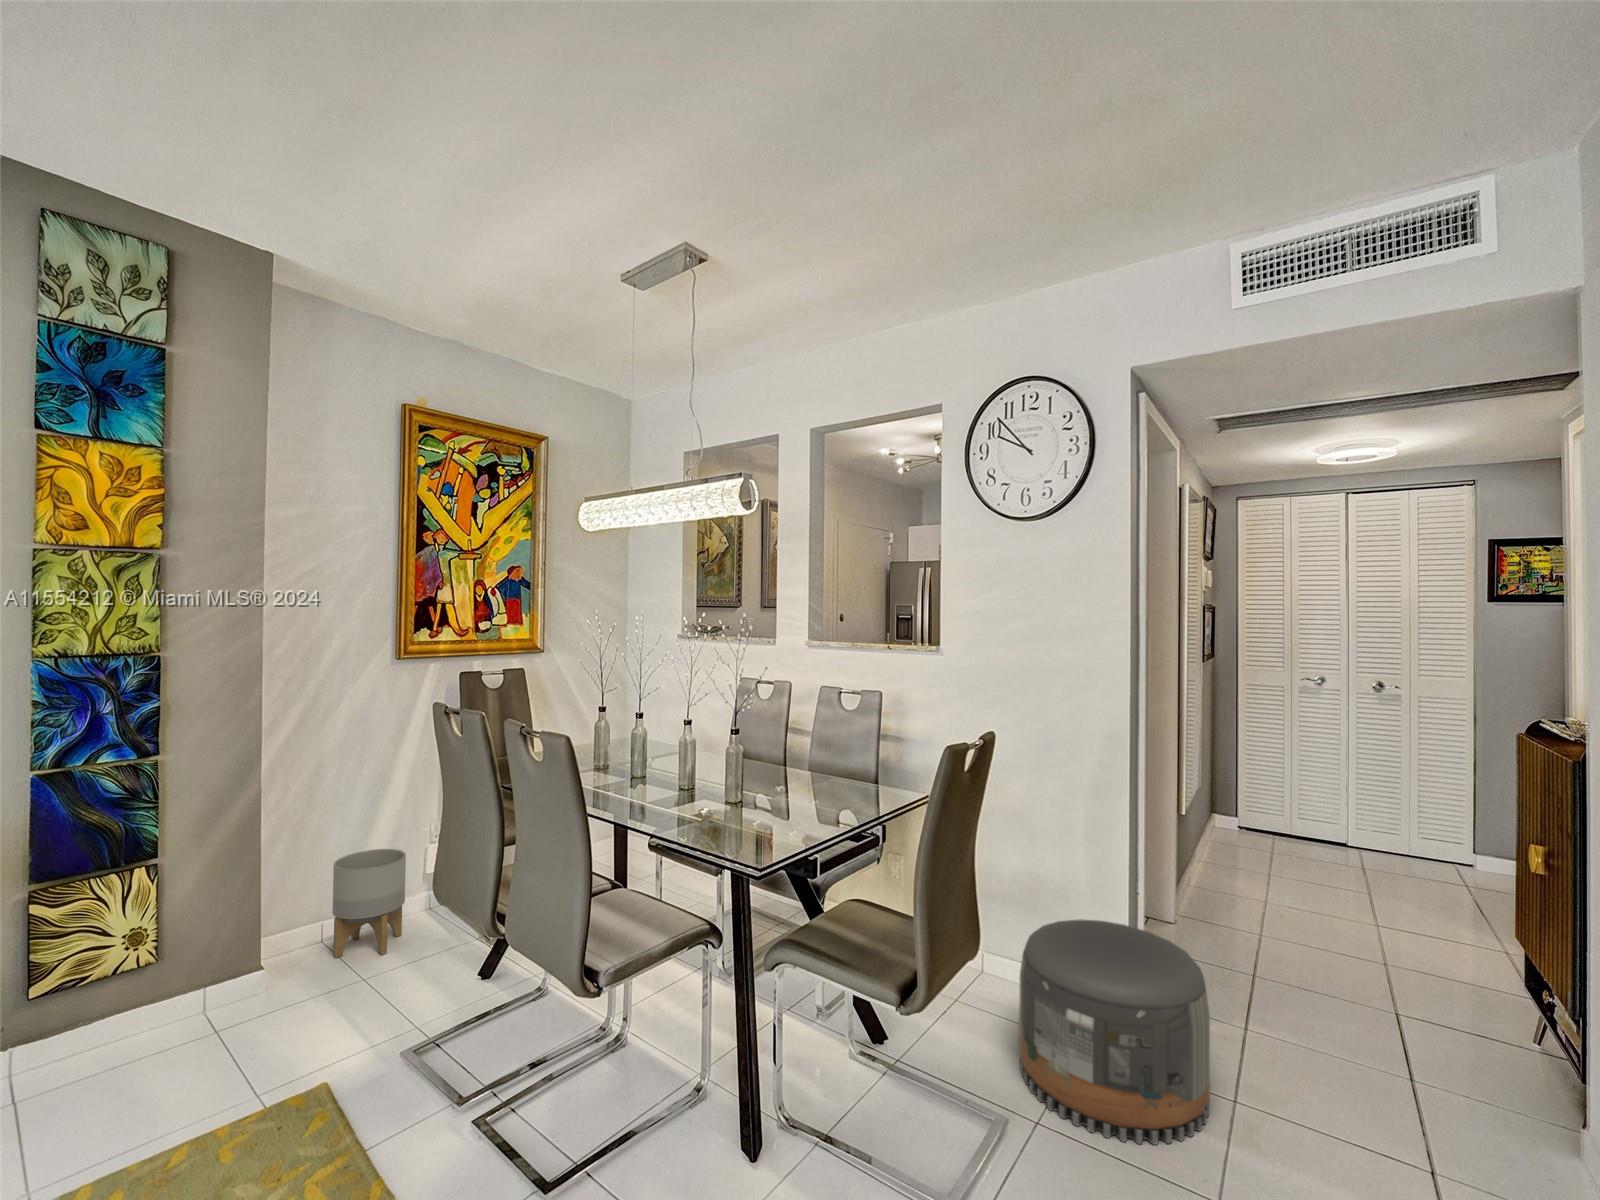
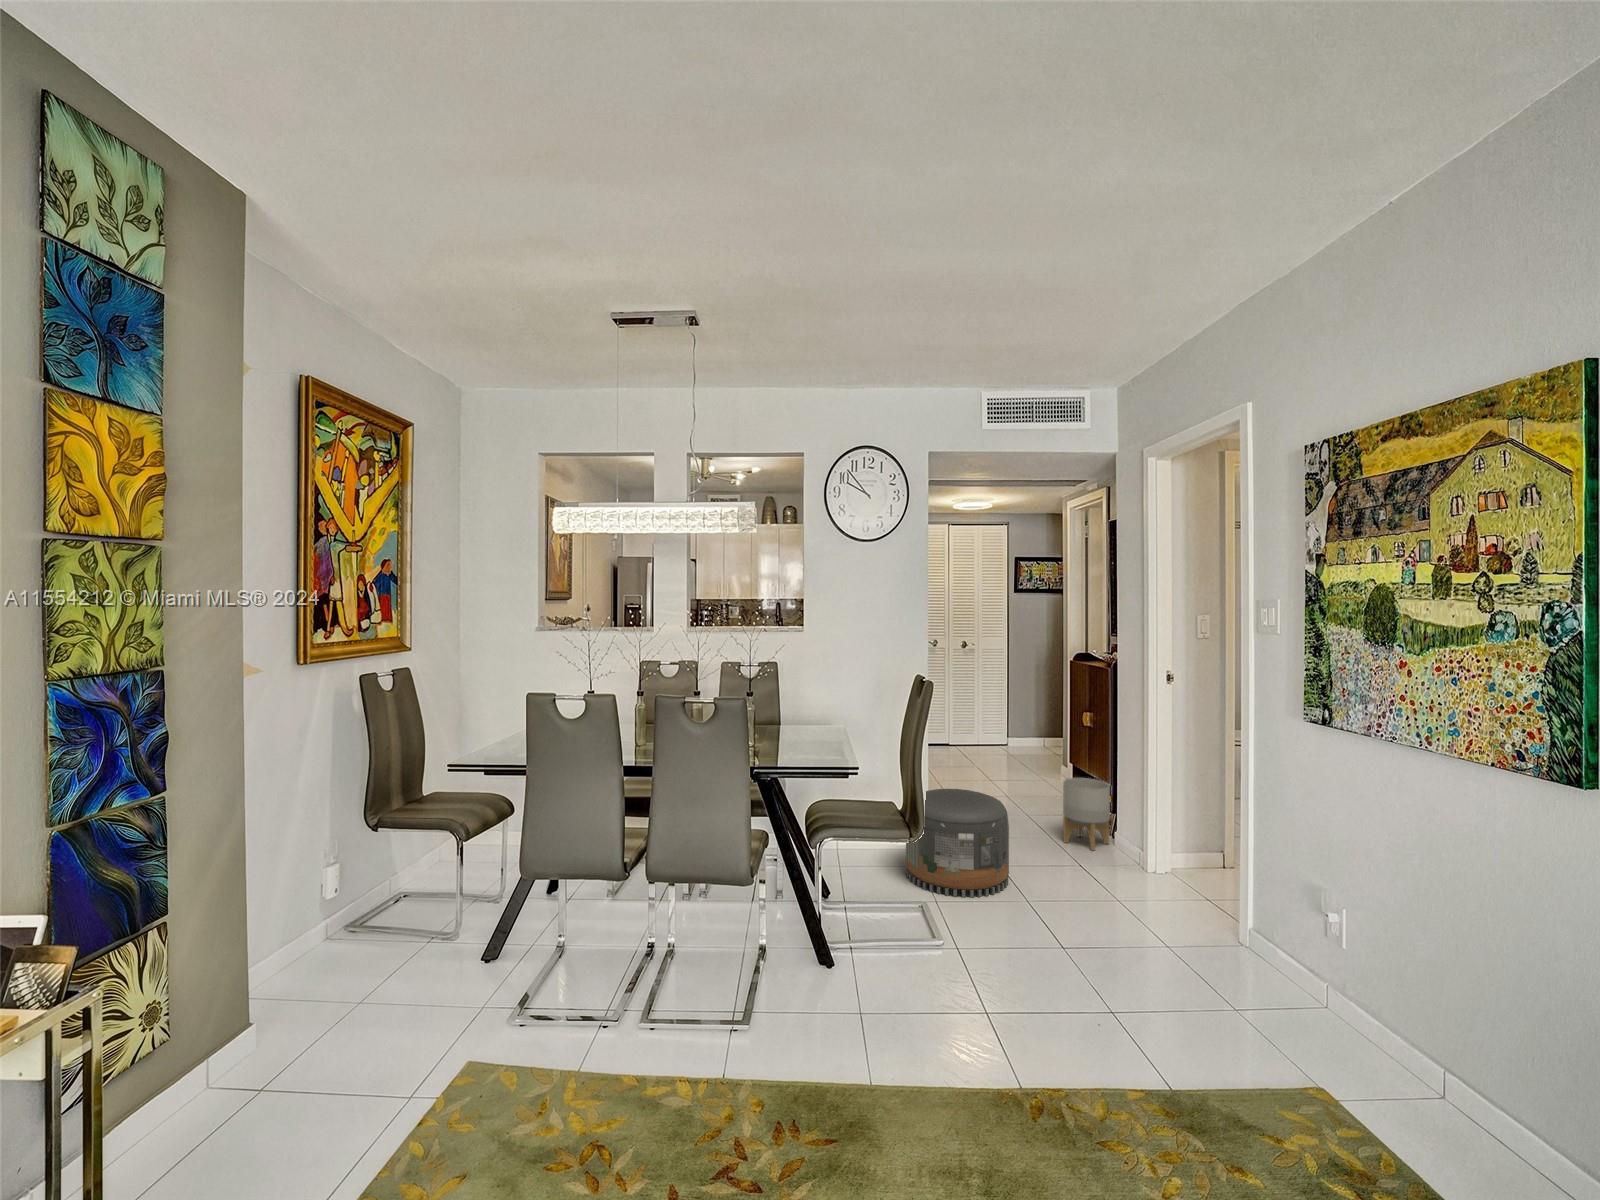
planter: present [332,849,406,958] -> present [1063,778,1110,851]

